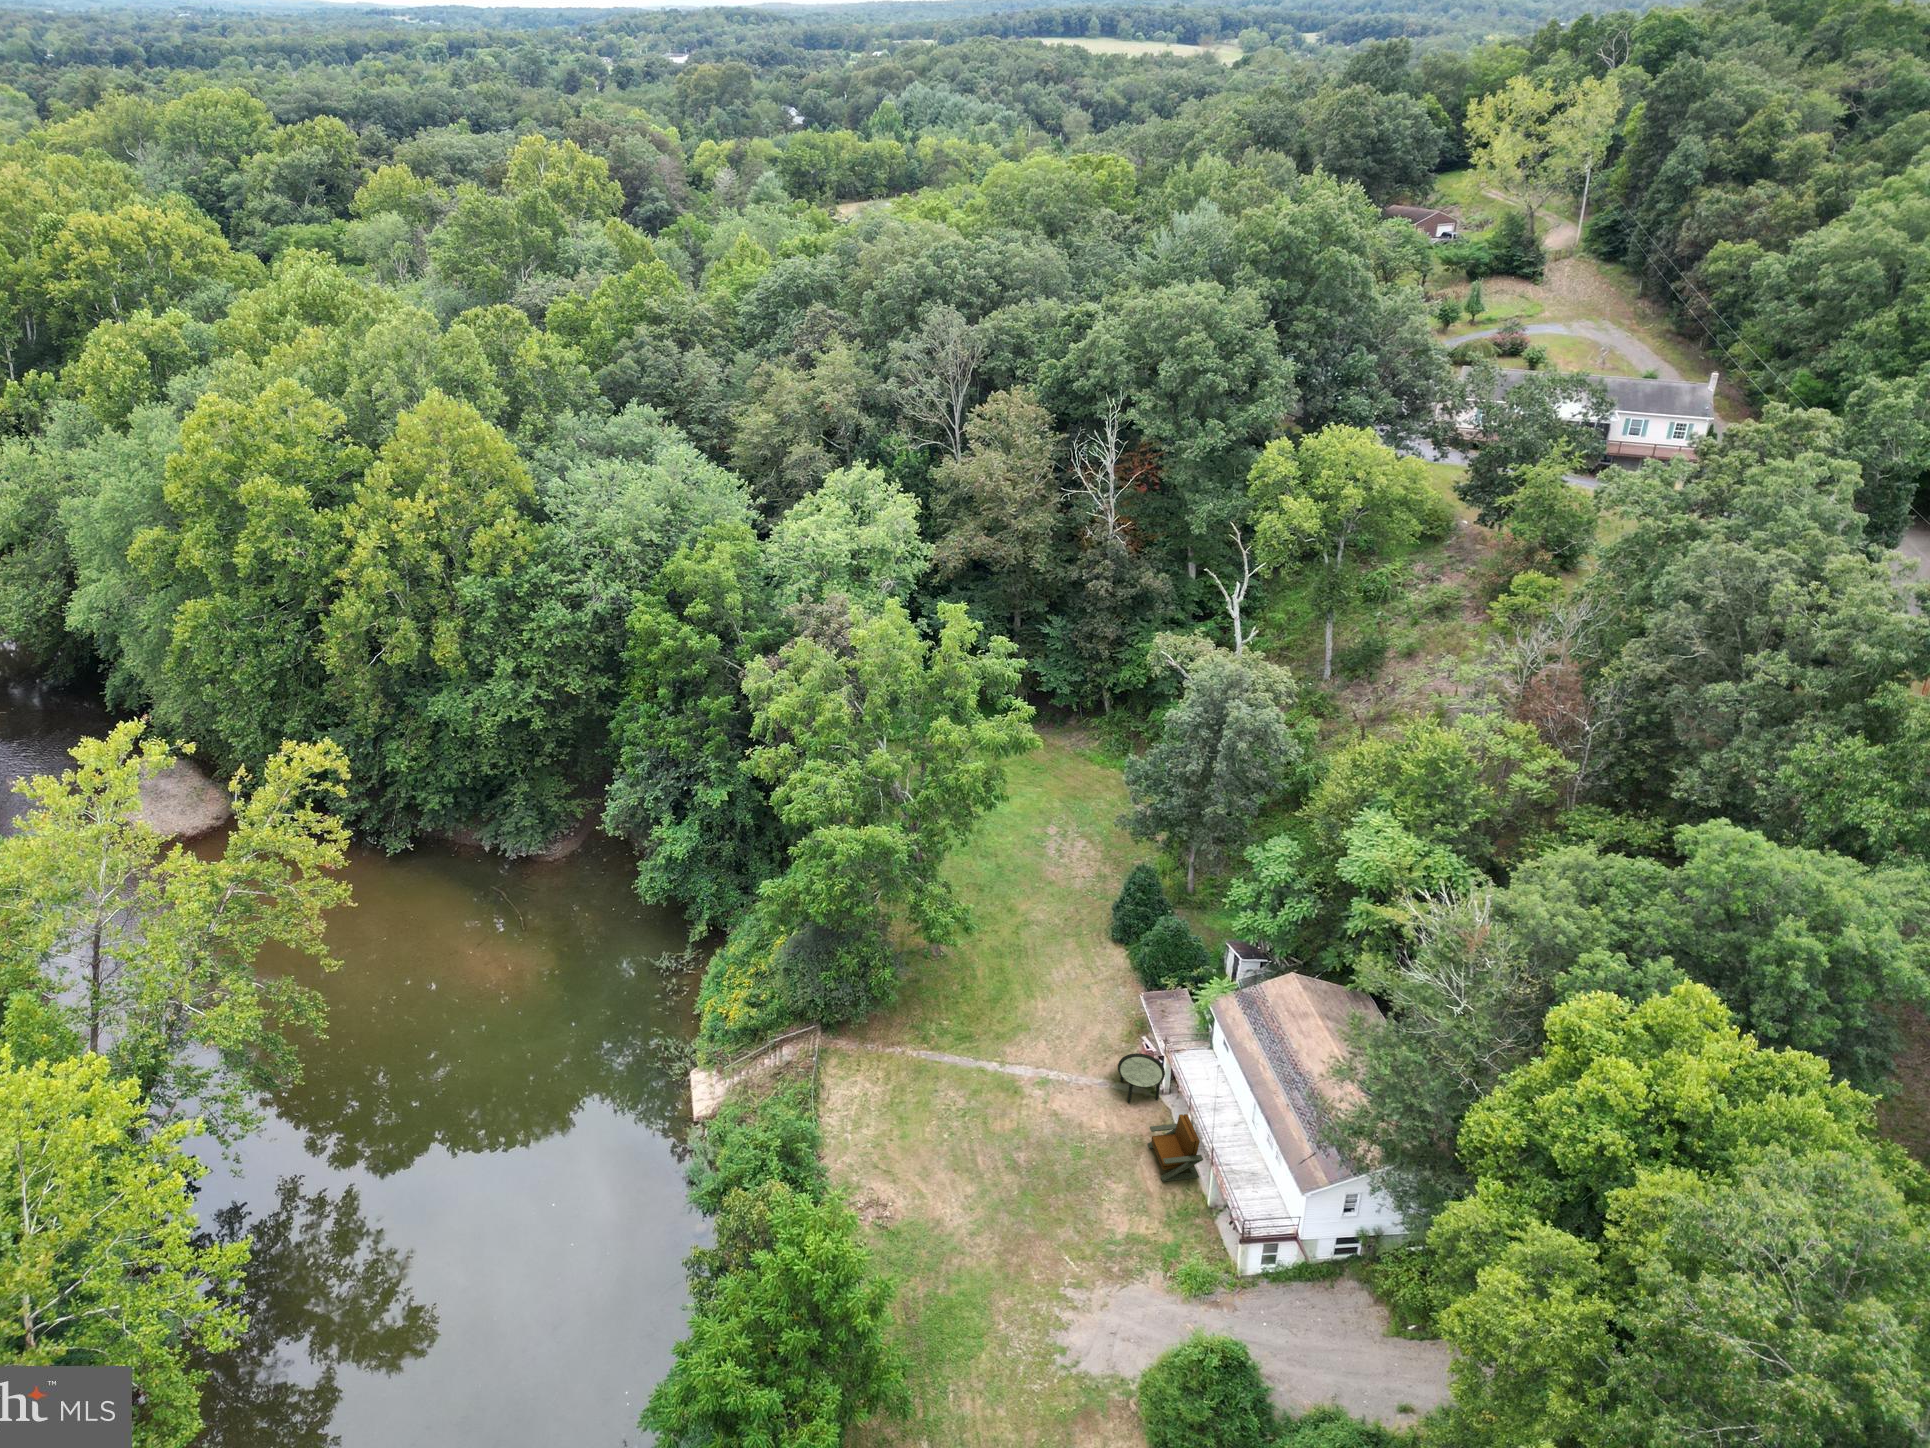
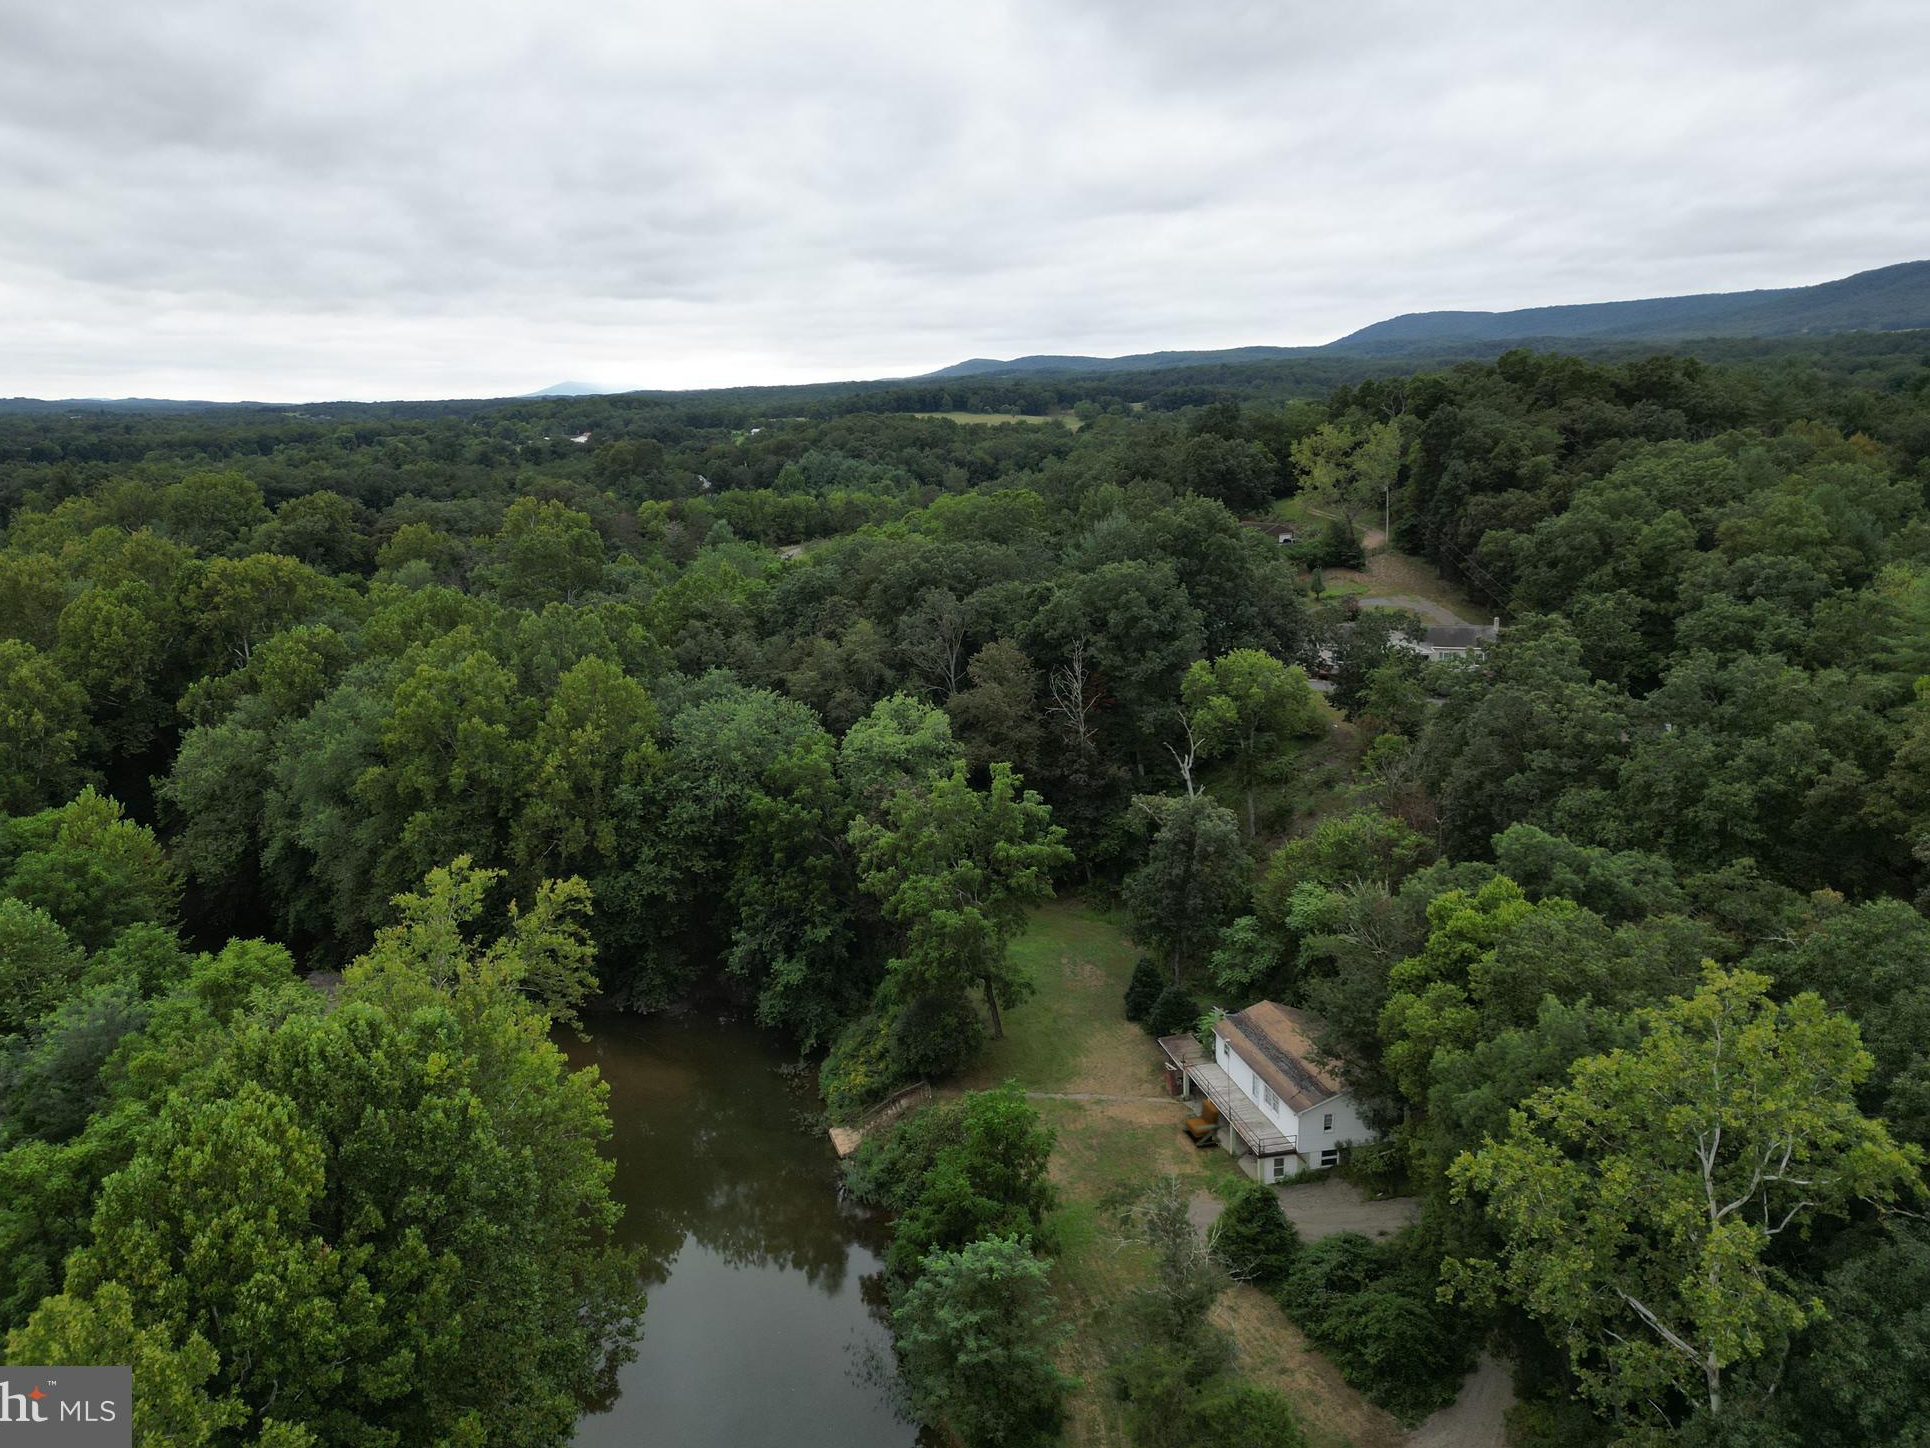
round table: present [1118,1053,1165,1103] -> none [1152,1076,1187,1109]

